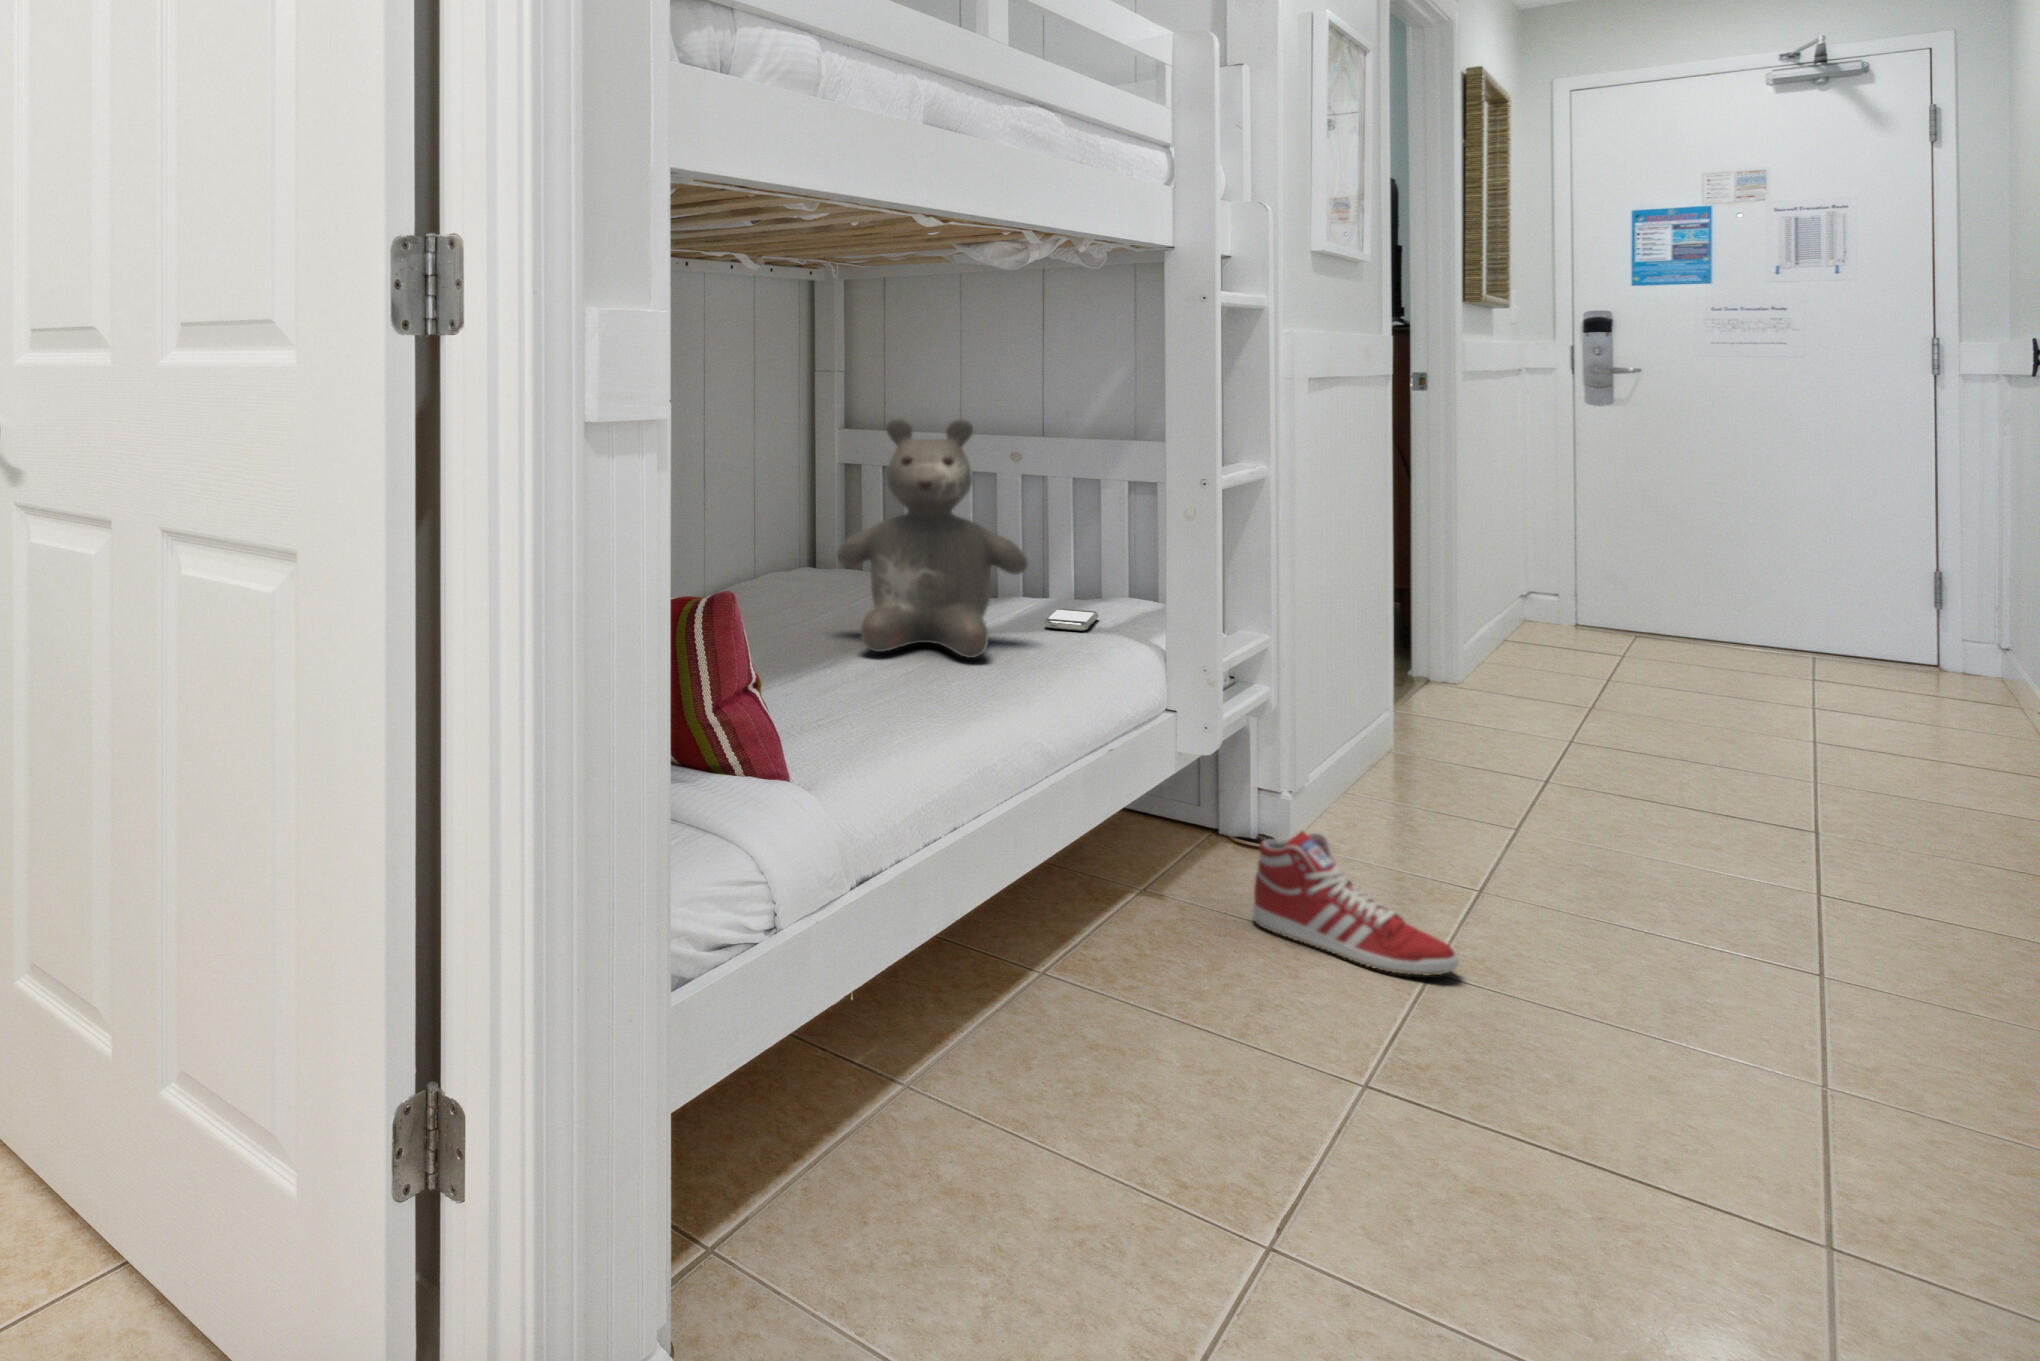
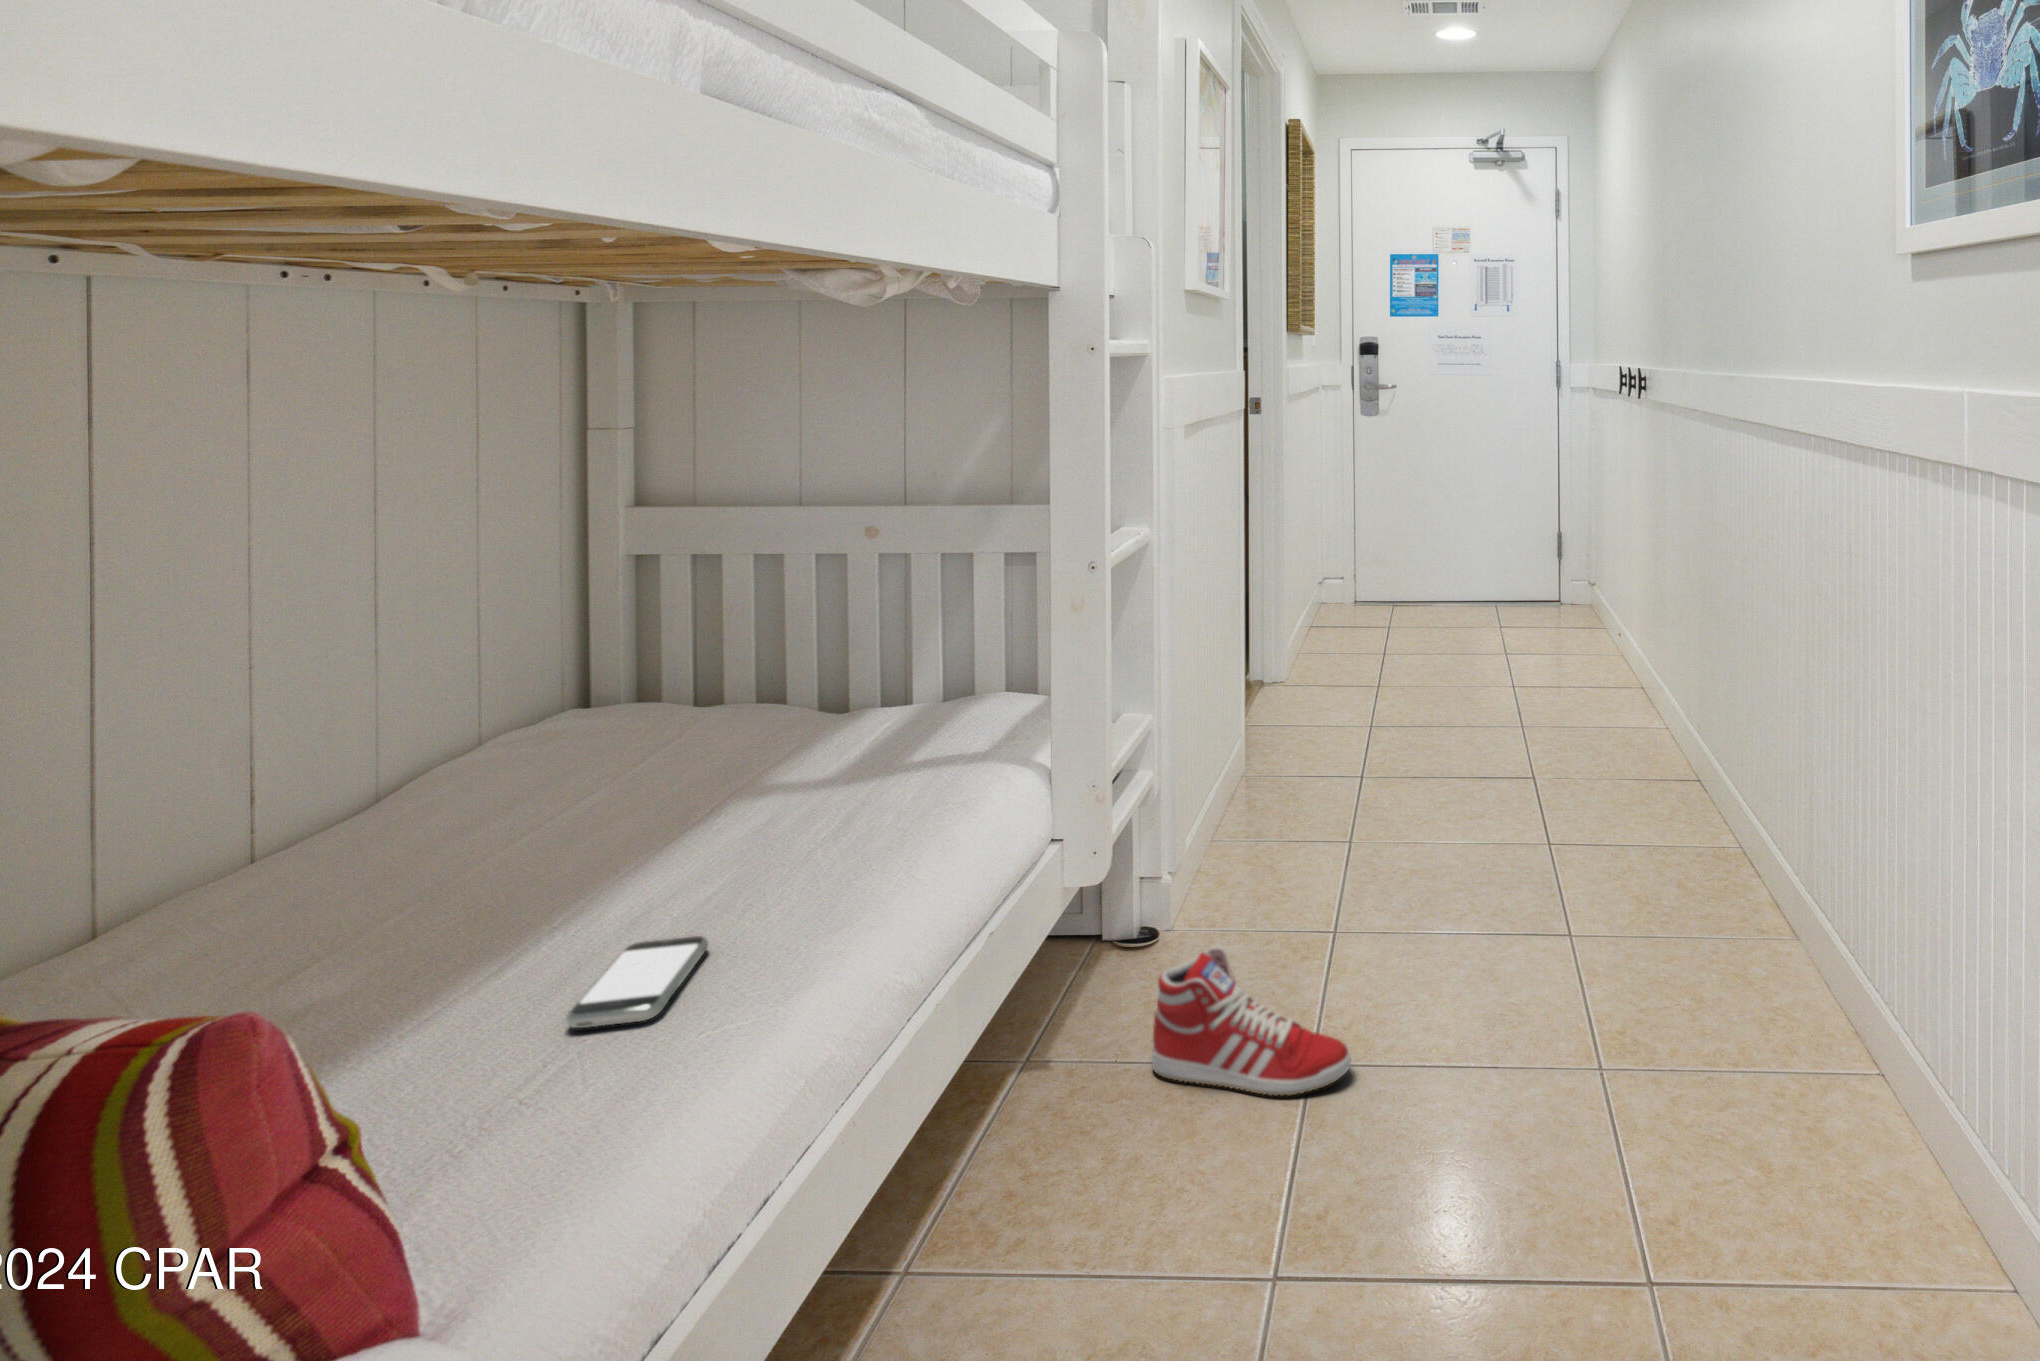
teddy bear: present [837,418,1028,658] -> none [588,517,883,890]
smartphone: present [1044,609,1098,631] -> present [567,936,708,1028]

